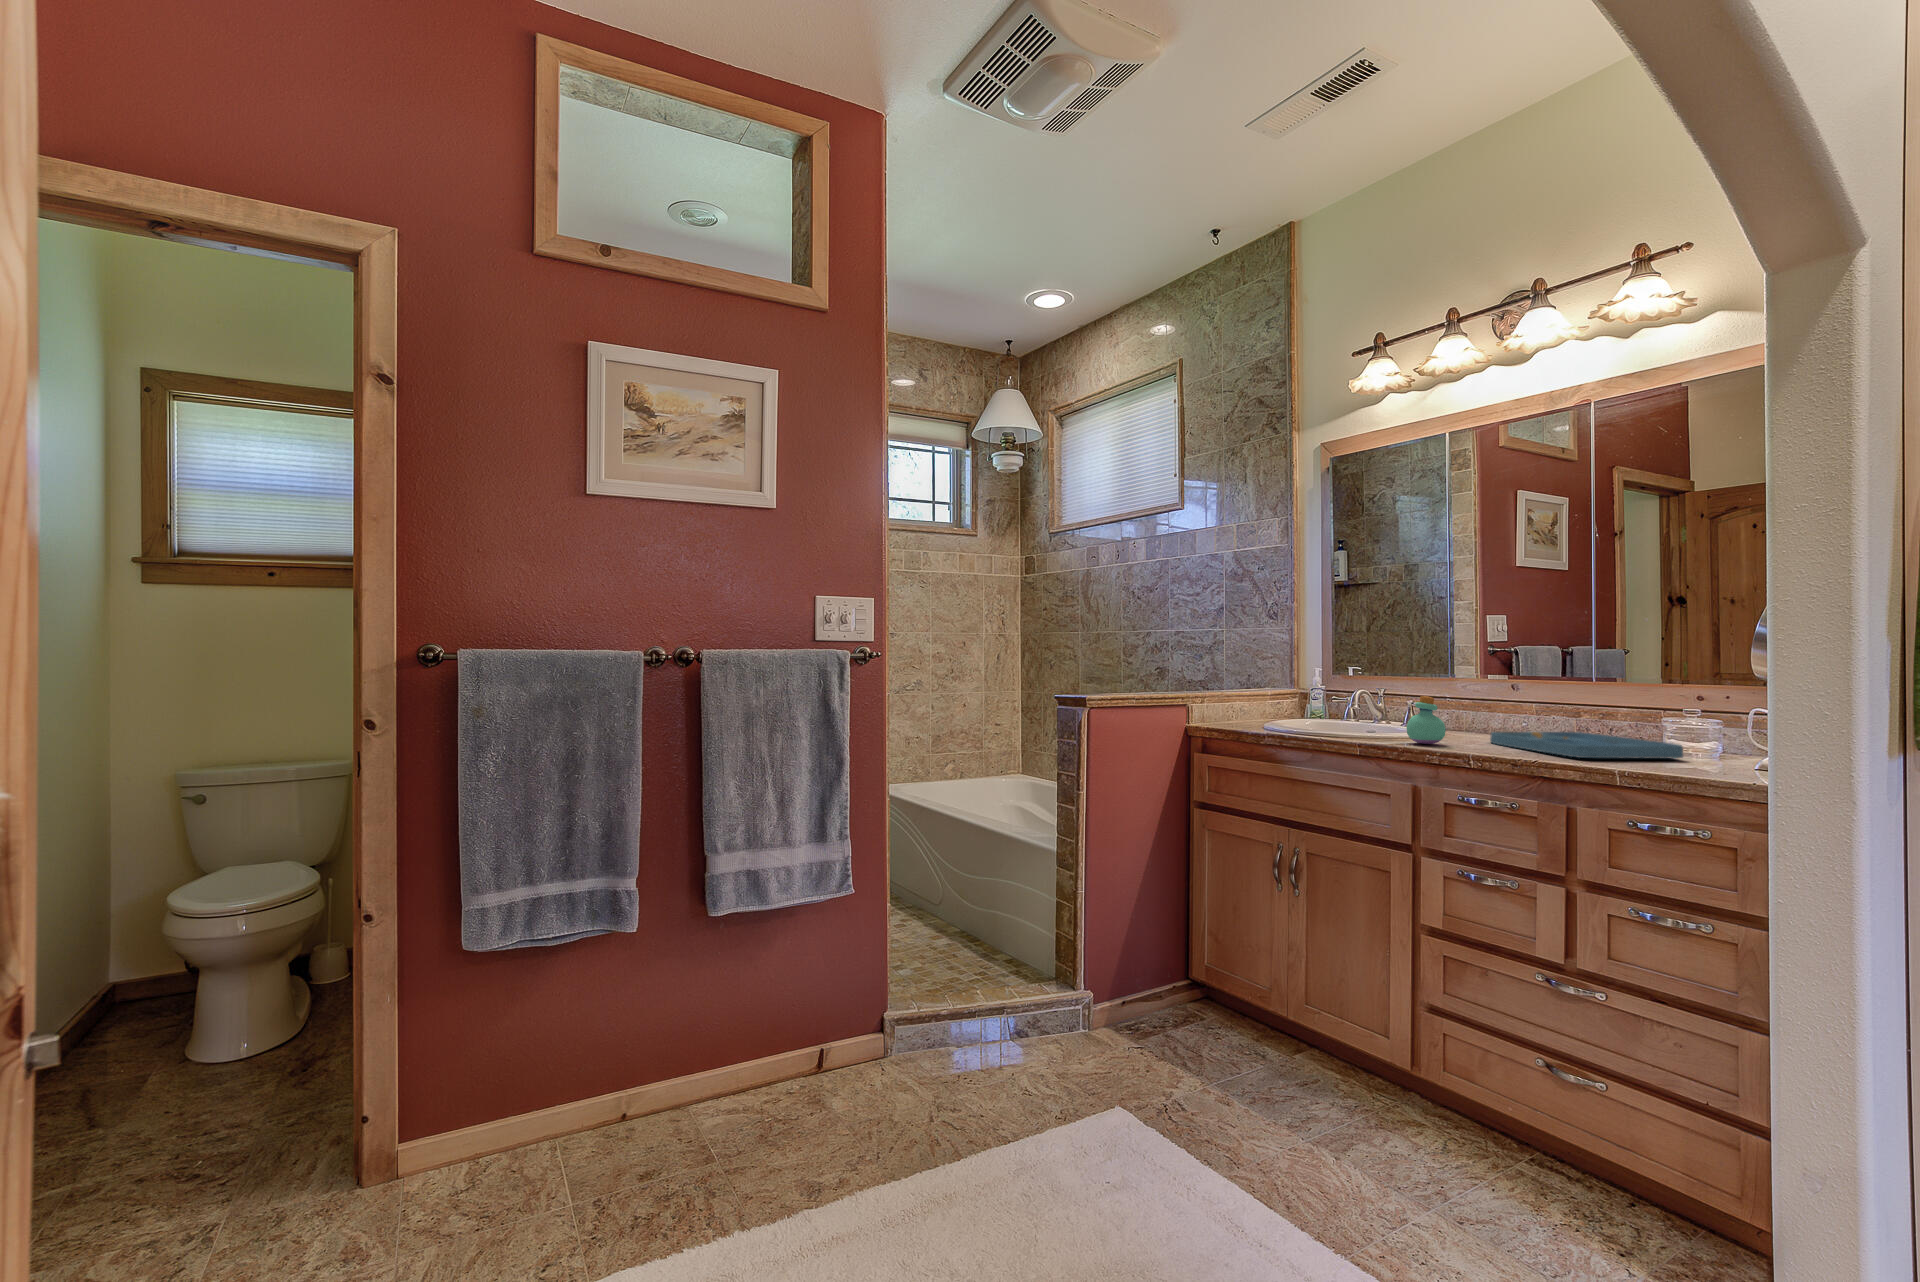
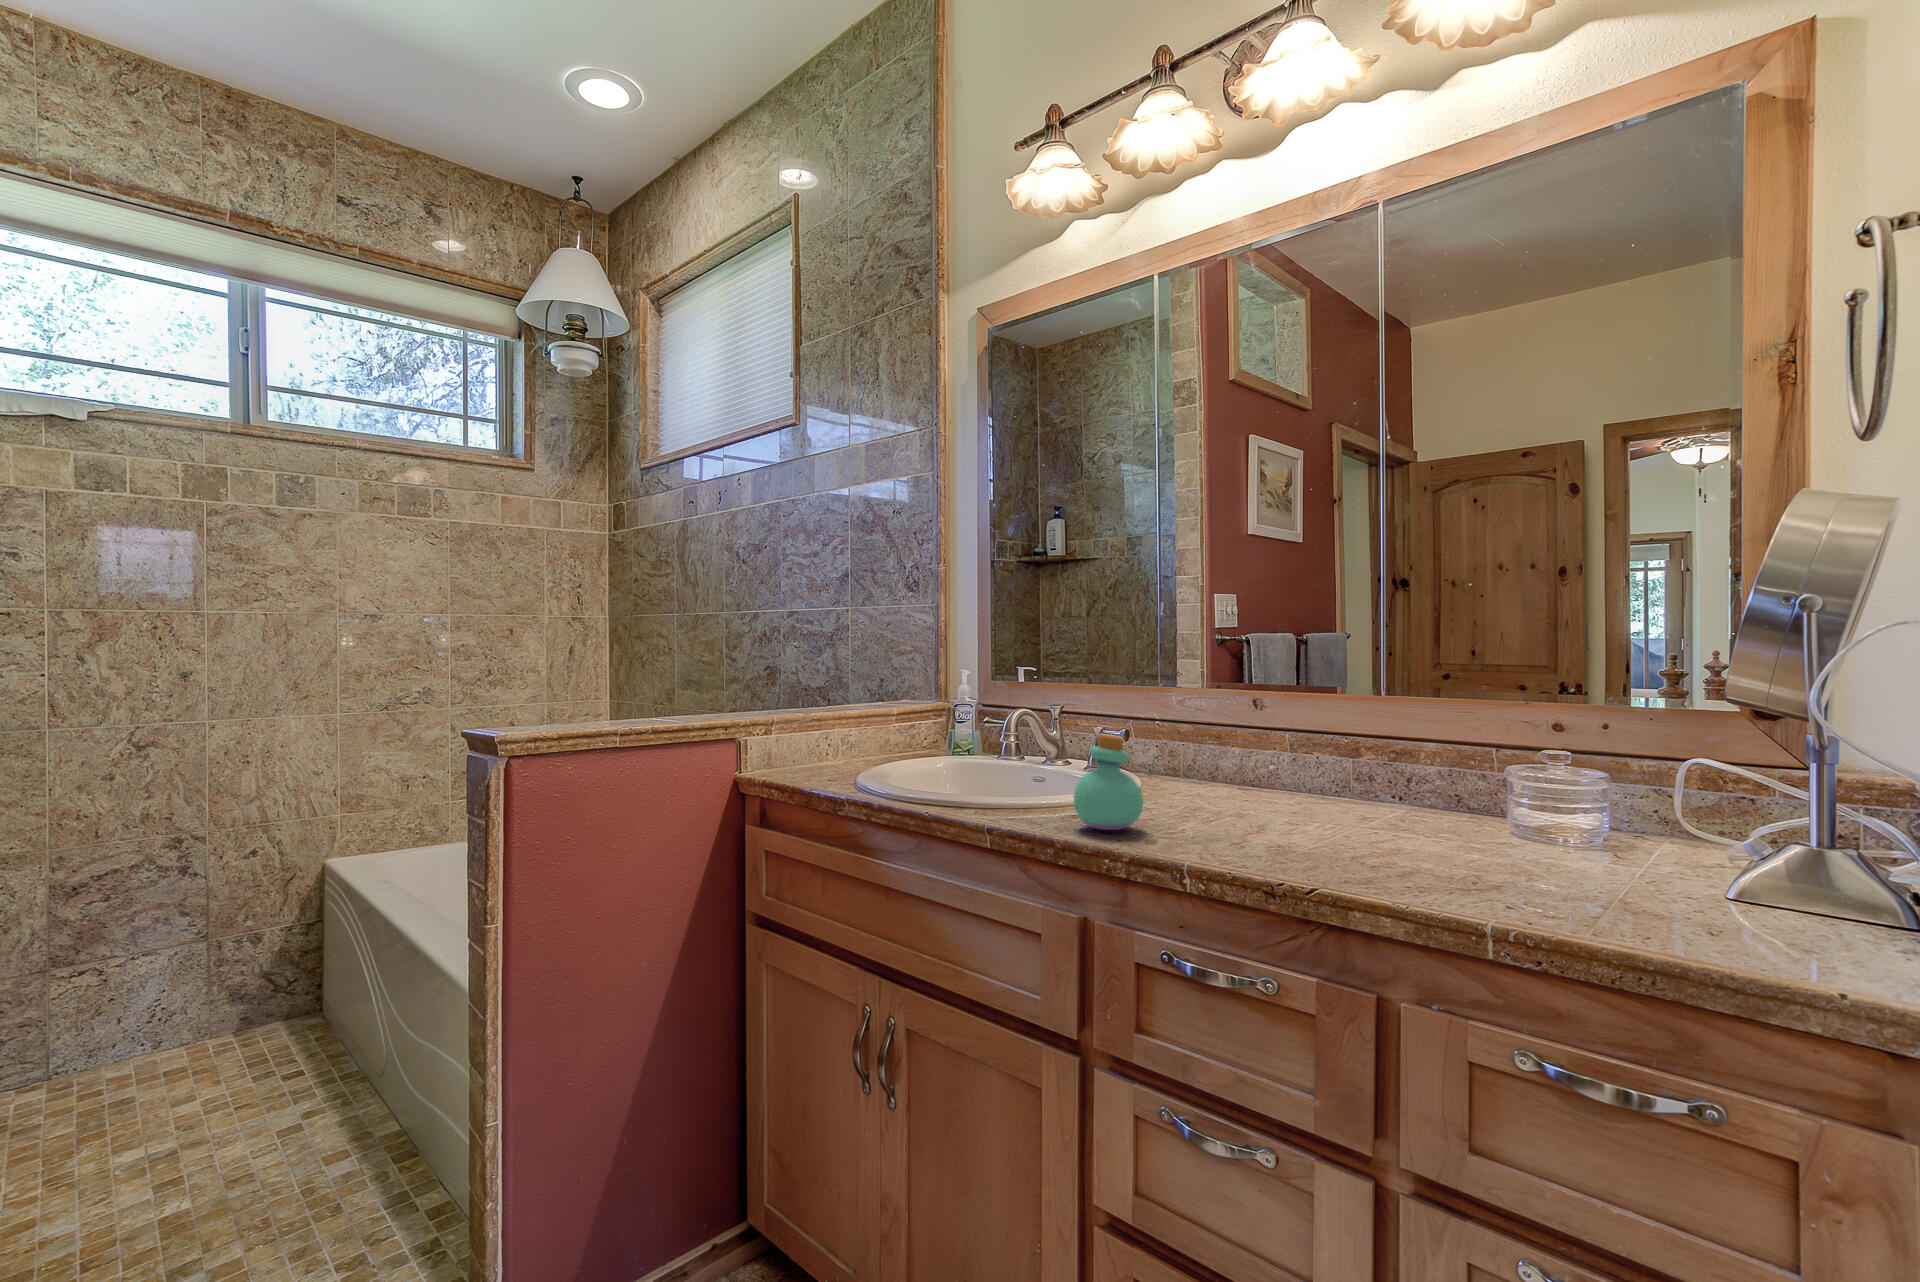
tray: present [1490,732,1683,758] -> none [1222,787,1577,877]

